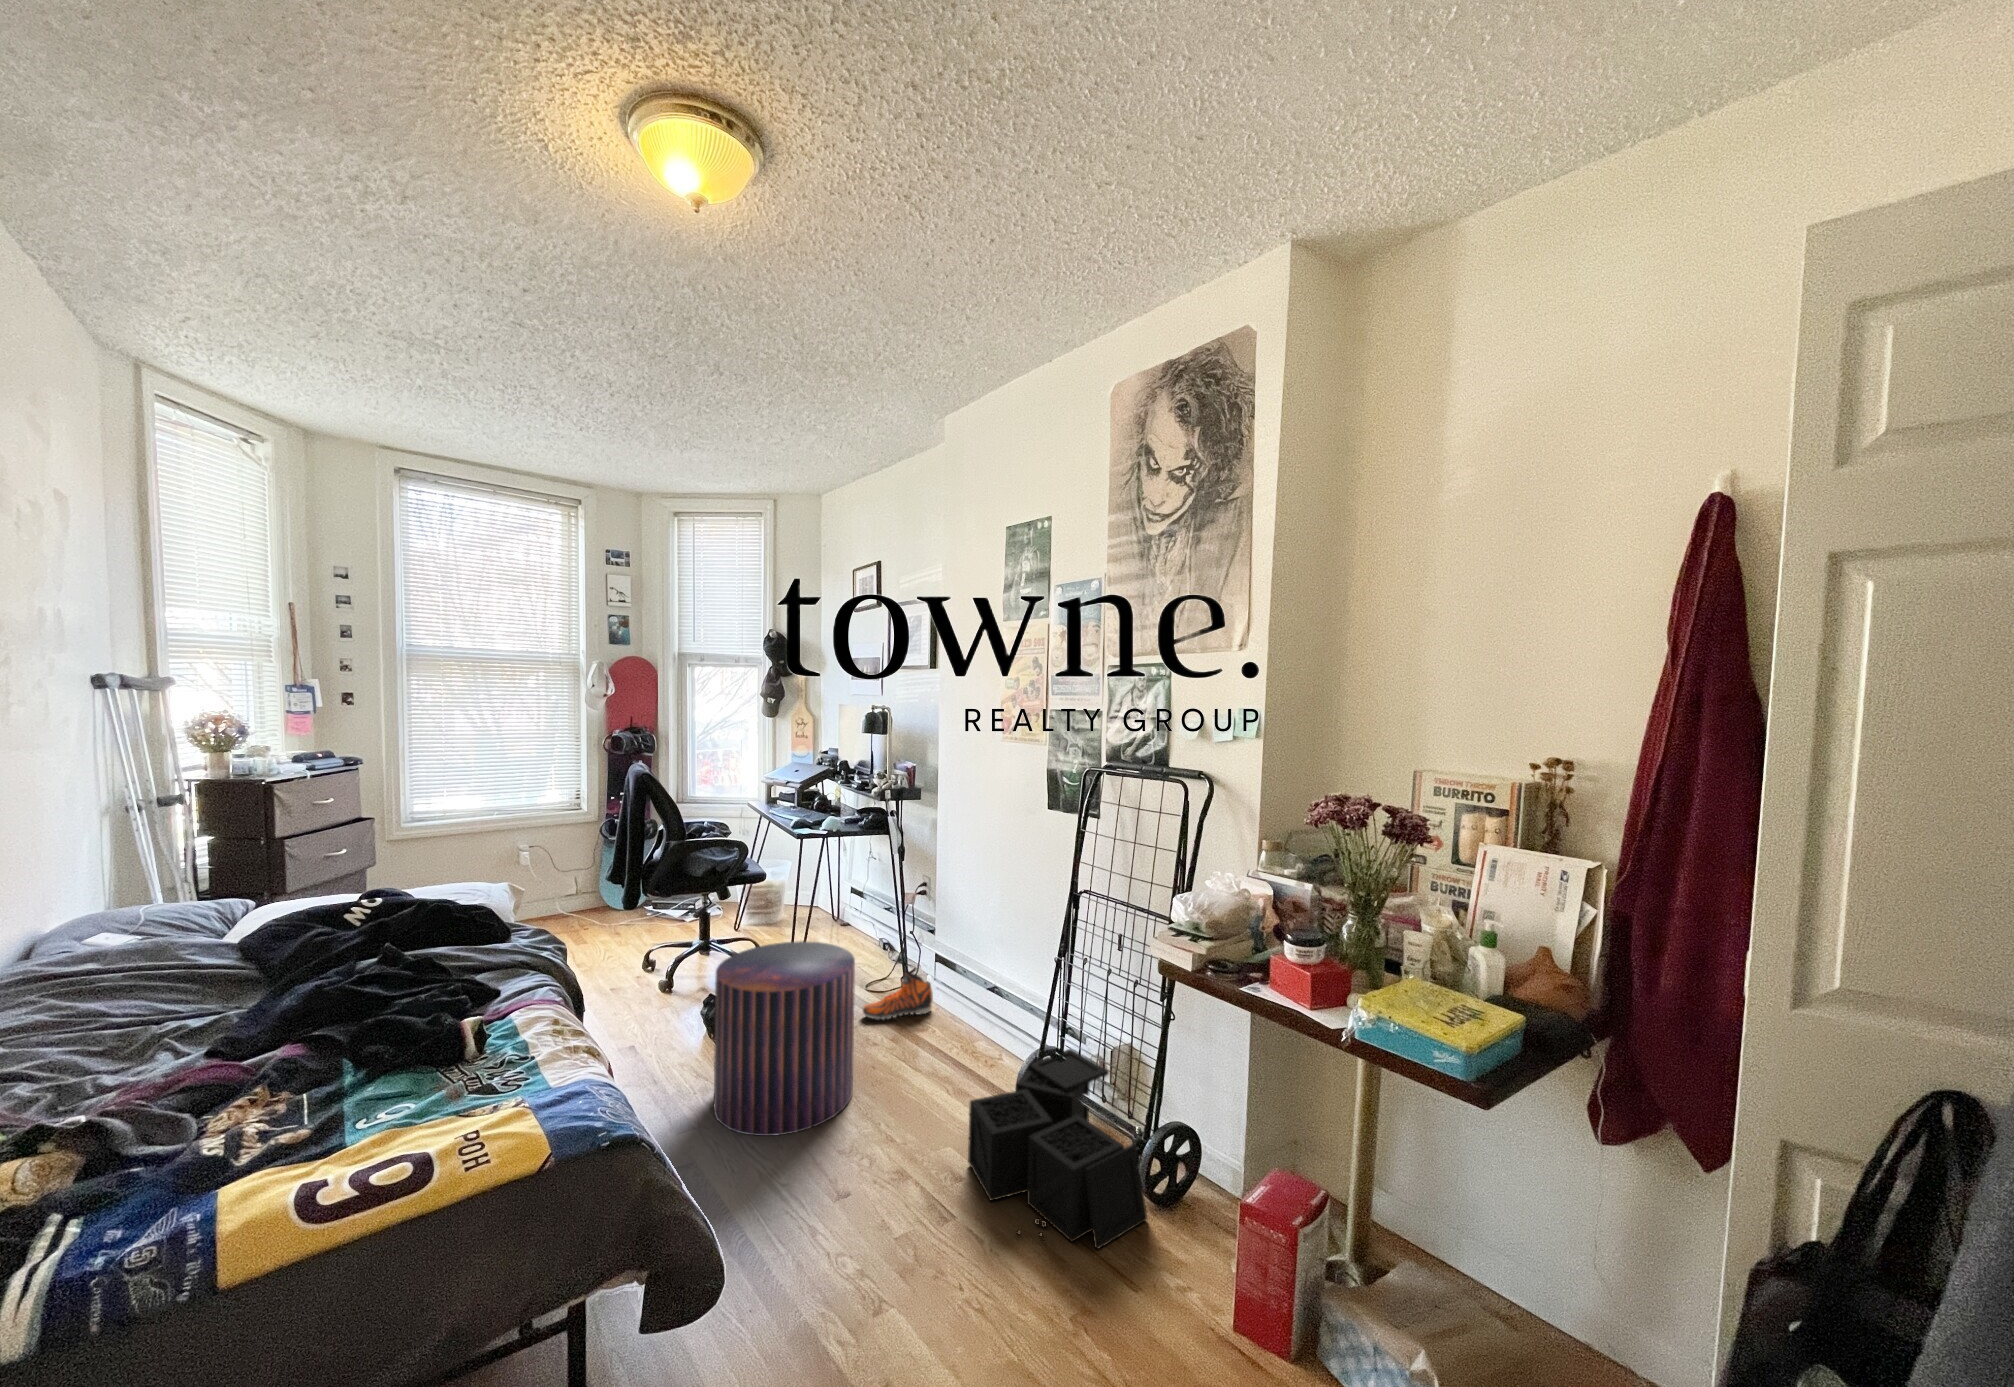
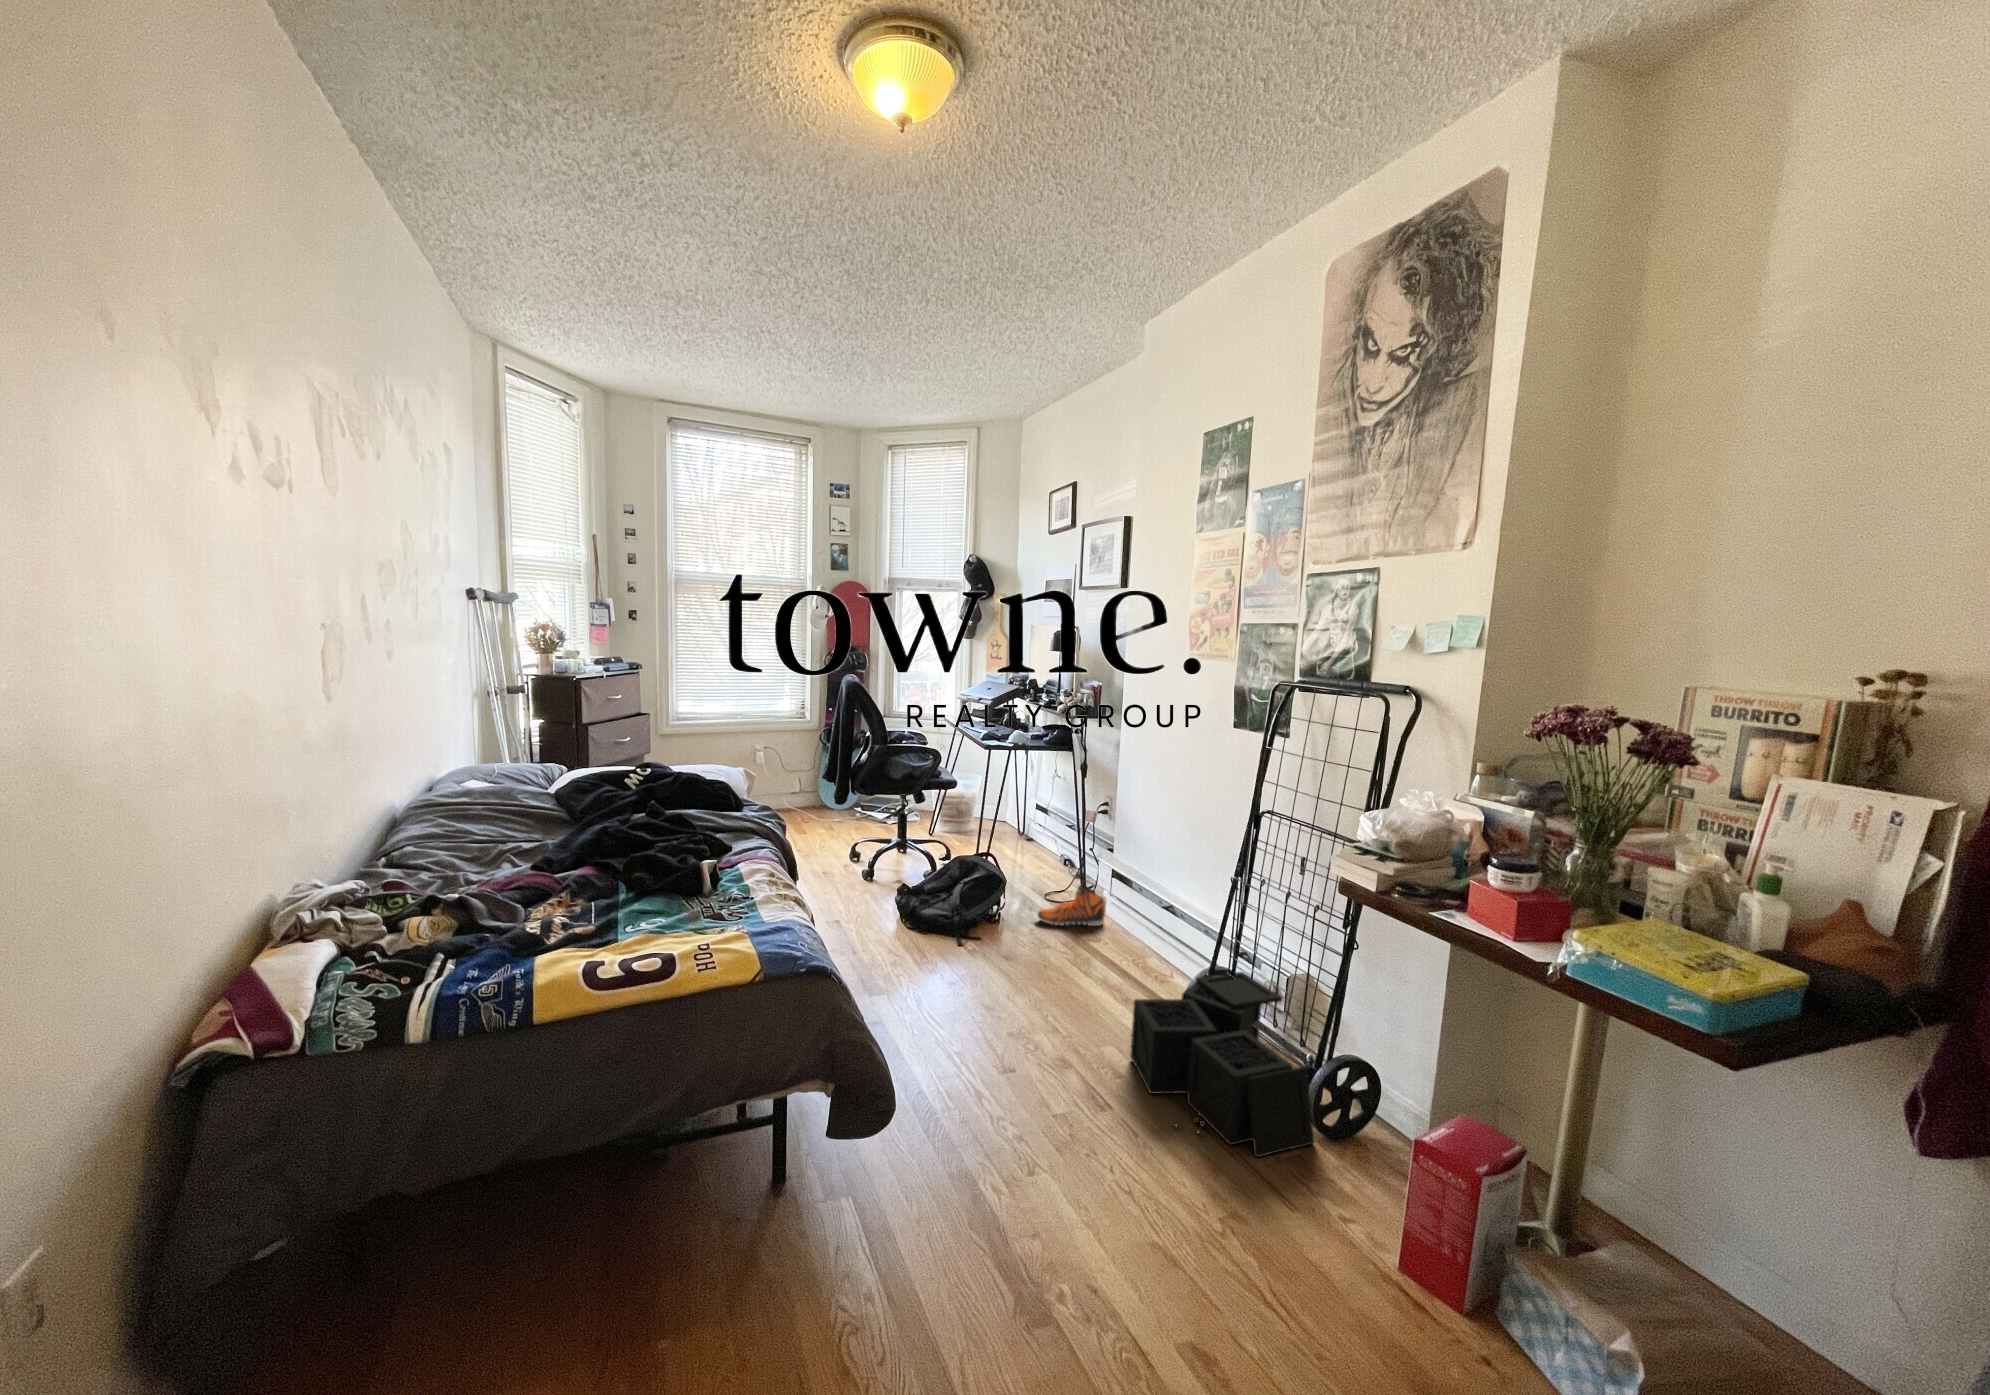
pouf: present [714,941,855,1136] -> none [903,838,1030,1004]

